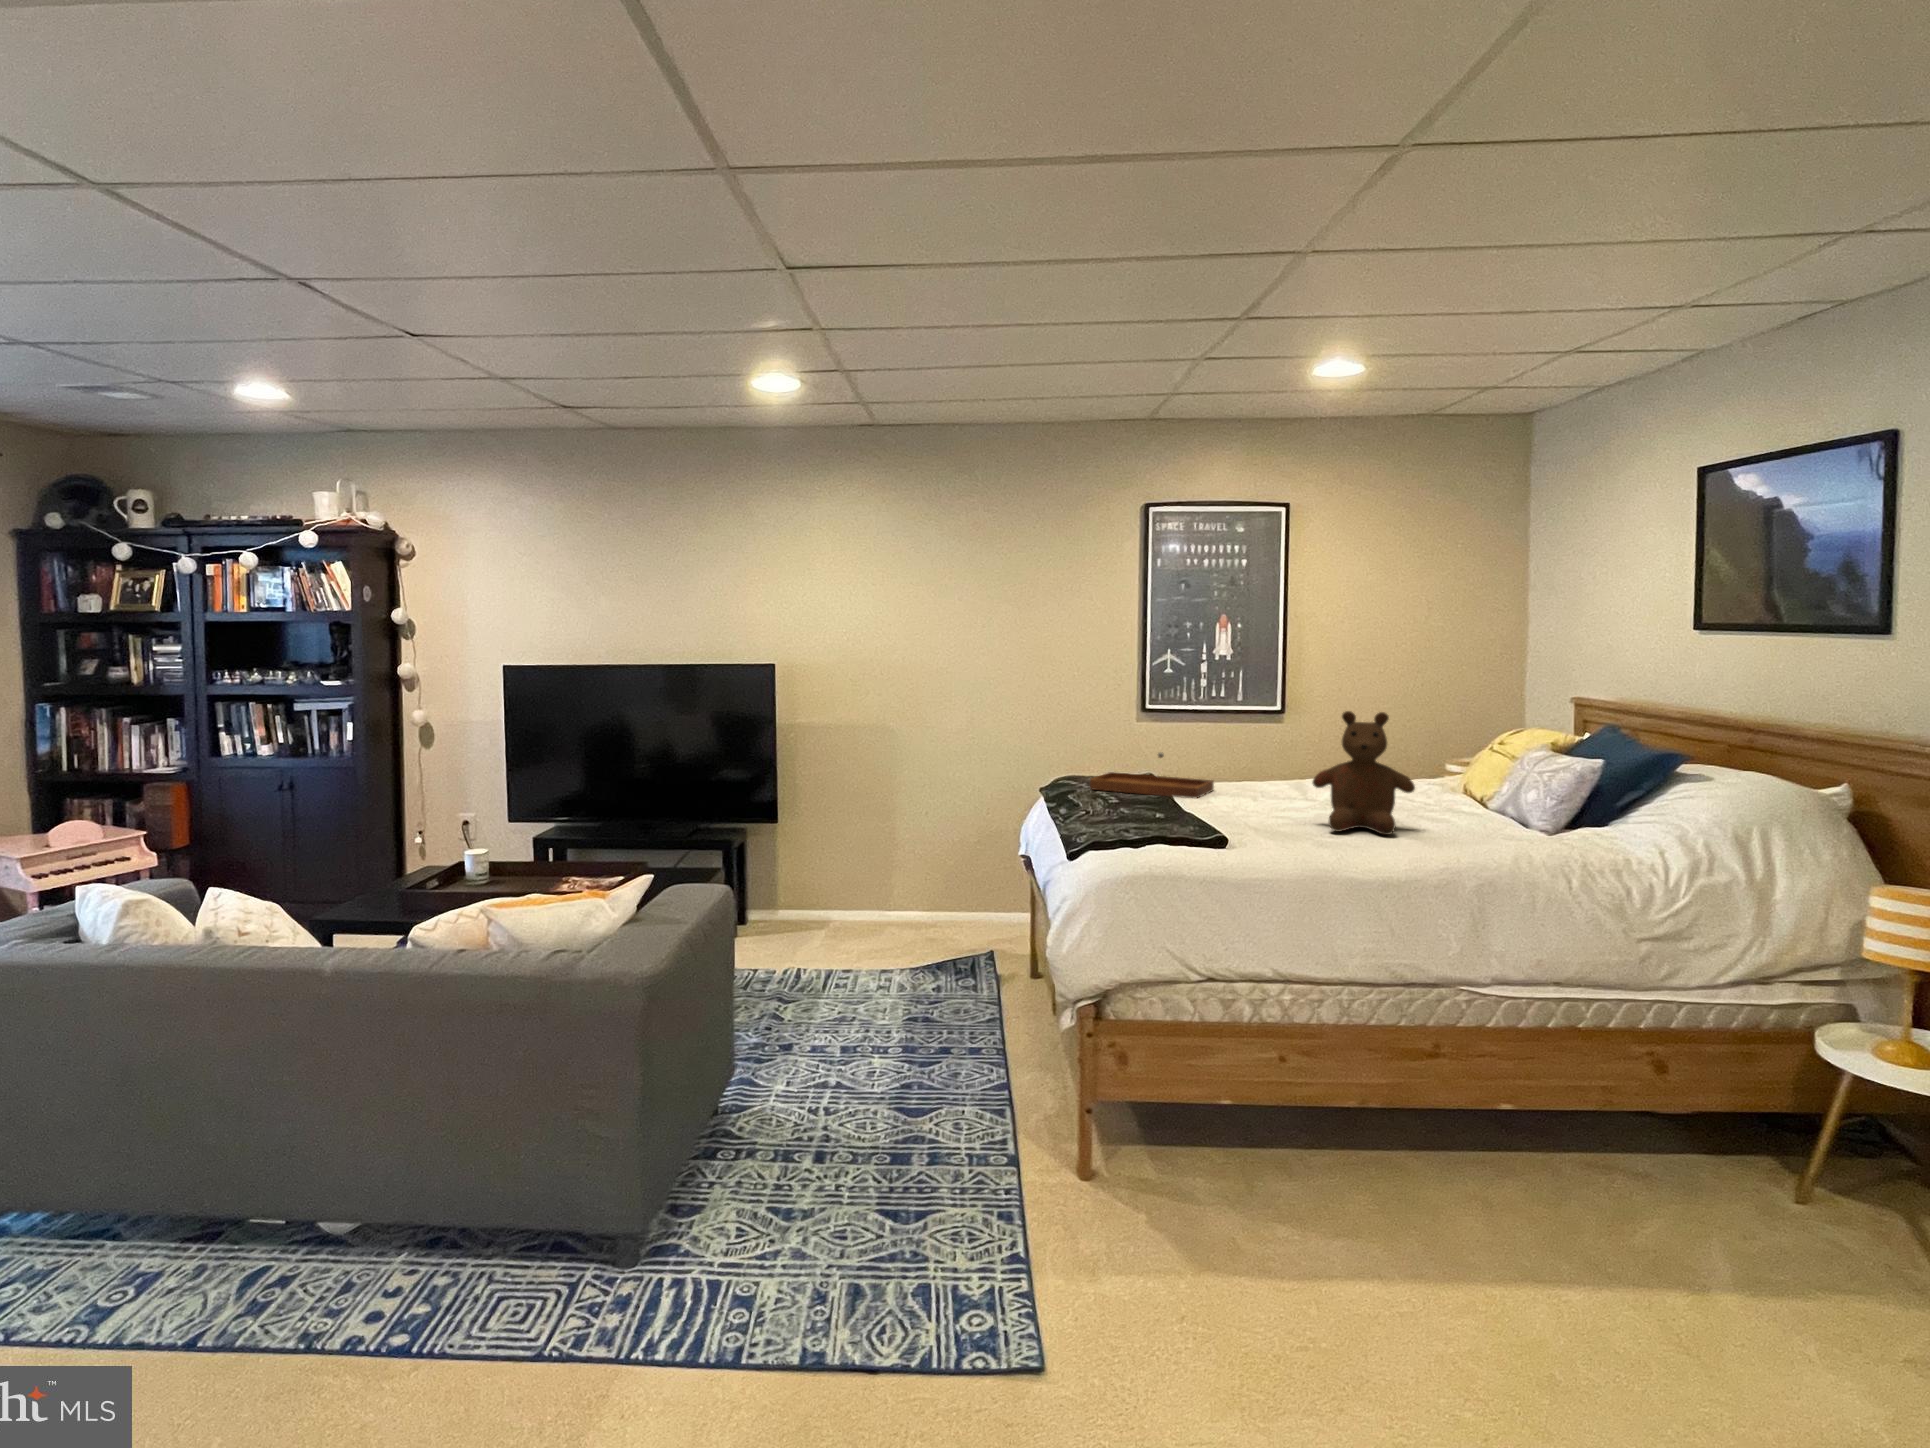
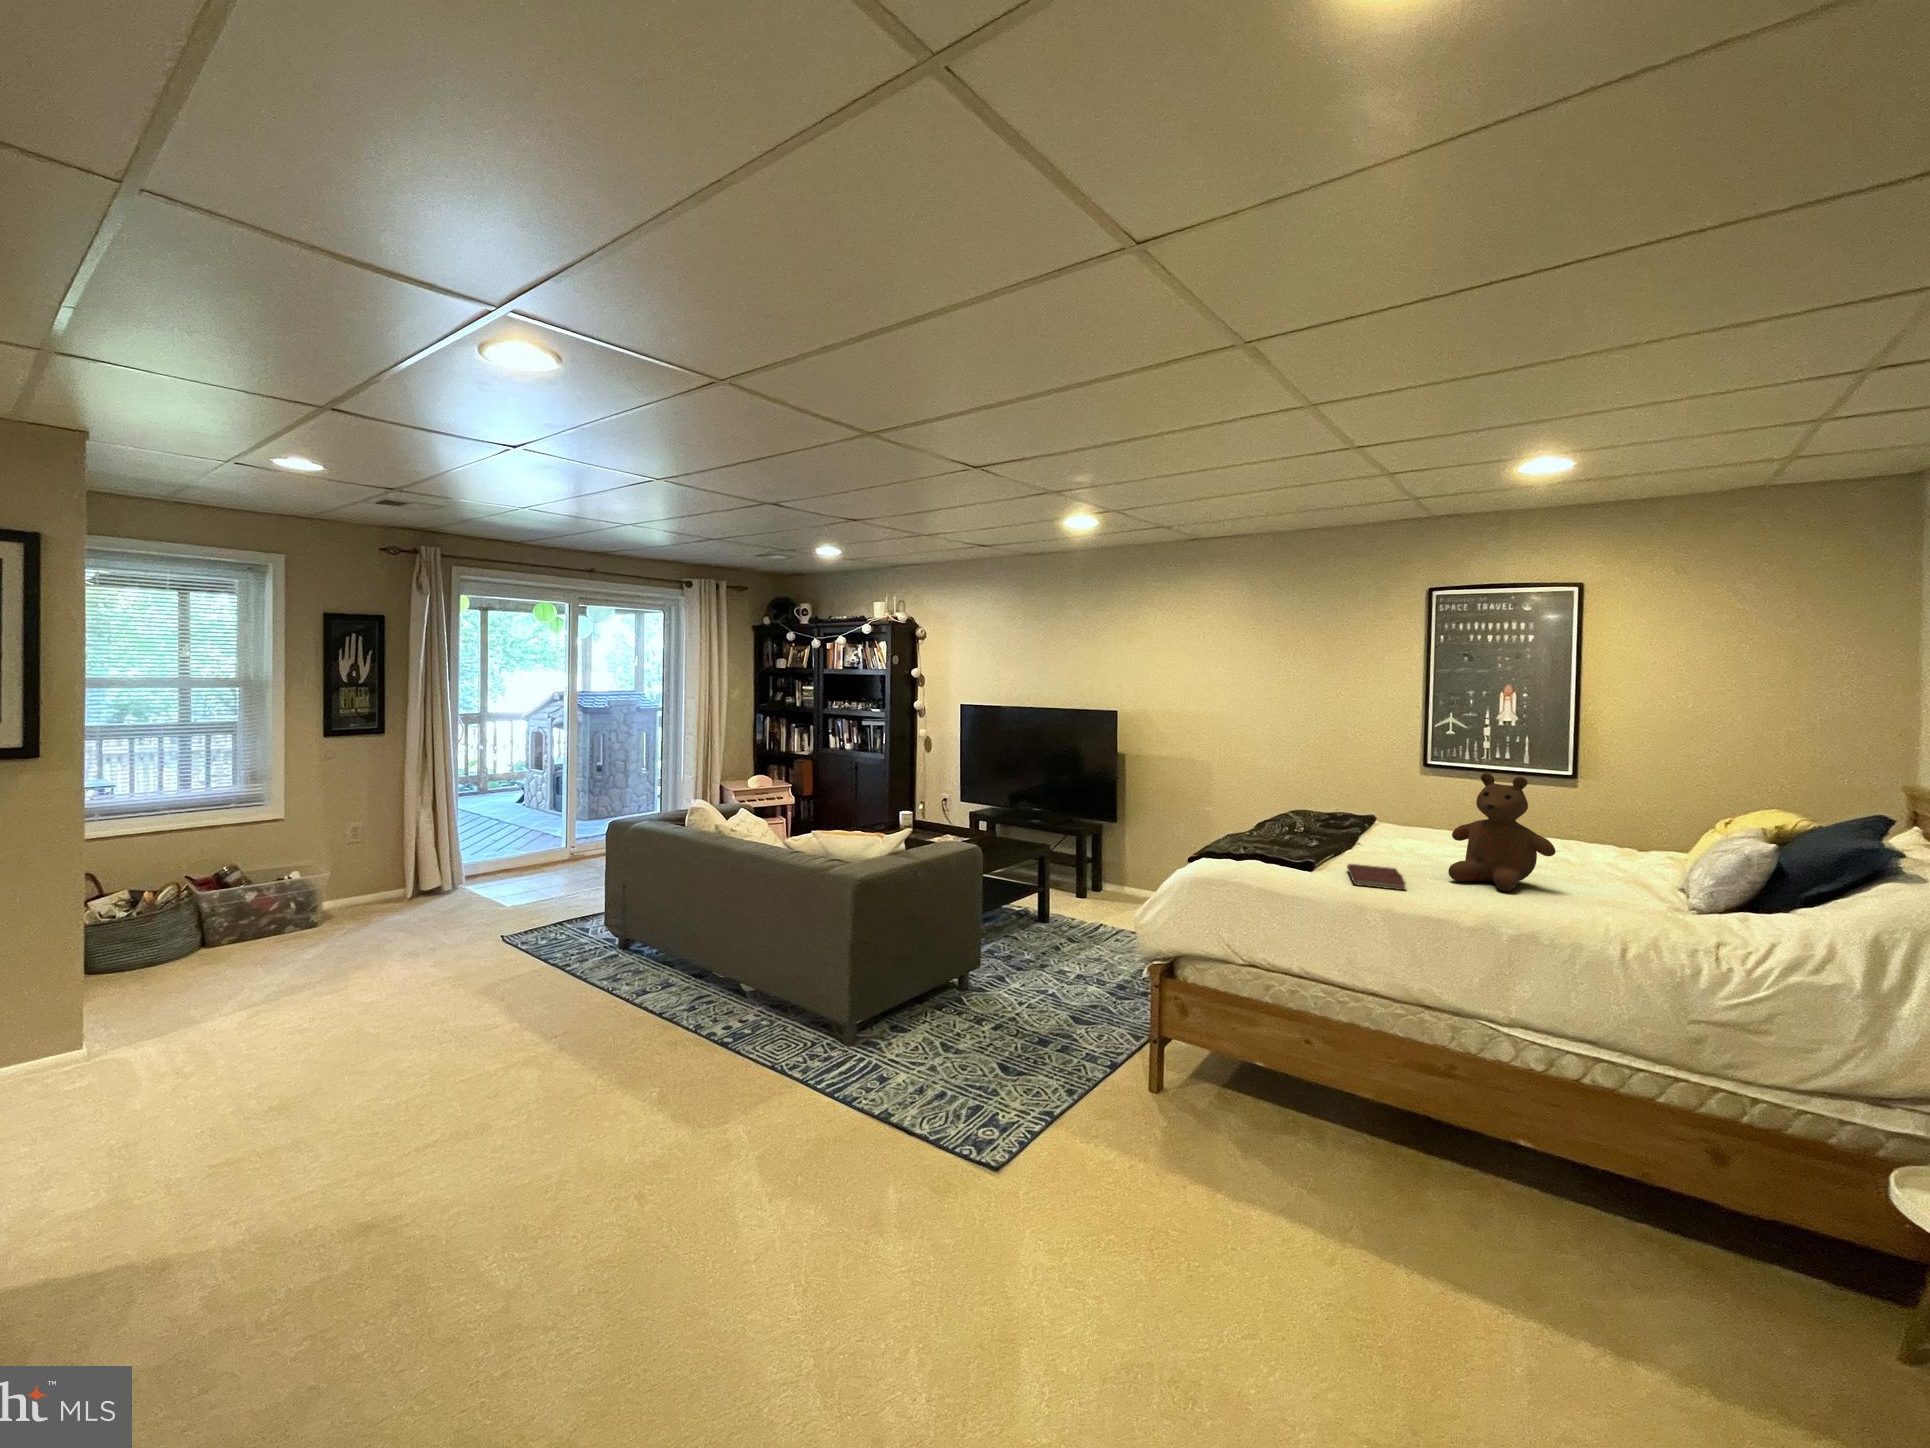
tray: present [1090,752,1214,798] -> none [1307,798,1424,840]
notebook: none [1238,827,1323,851] -> present [1347,864,1406,890]

